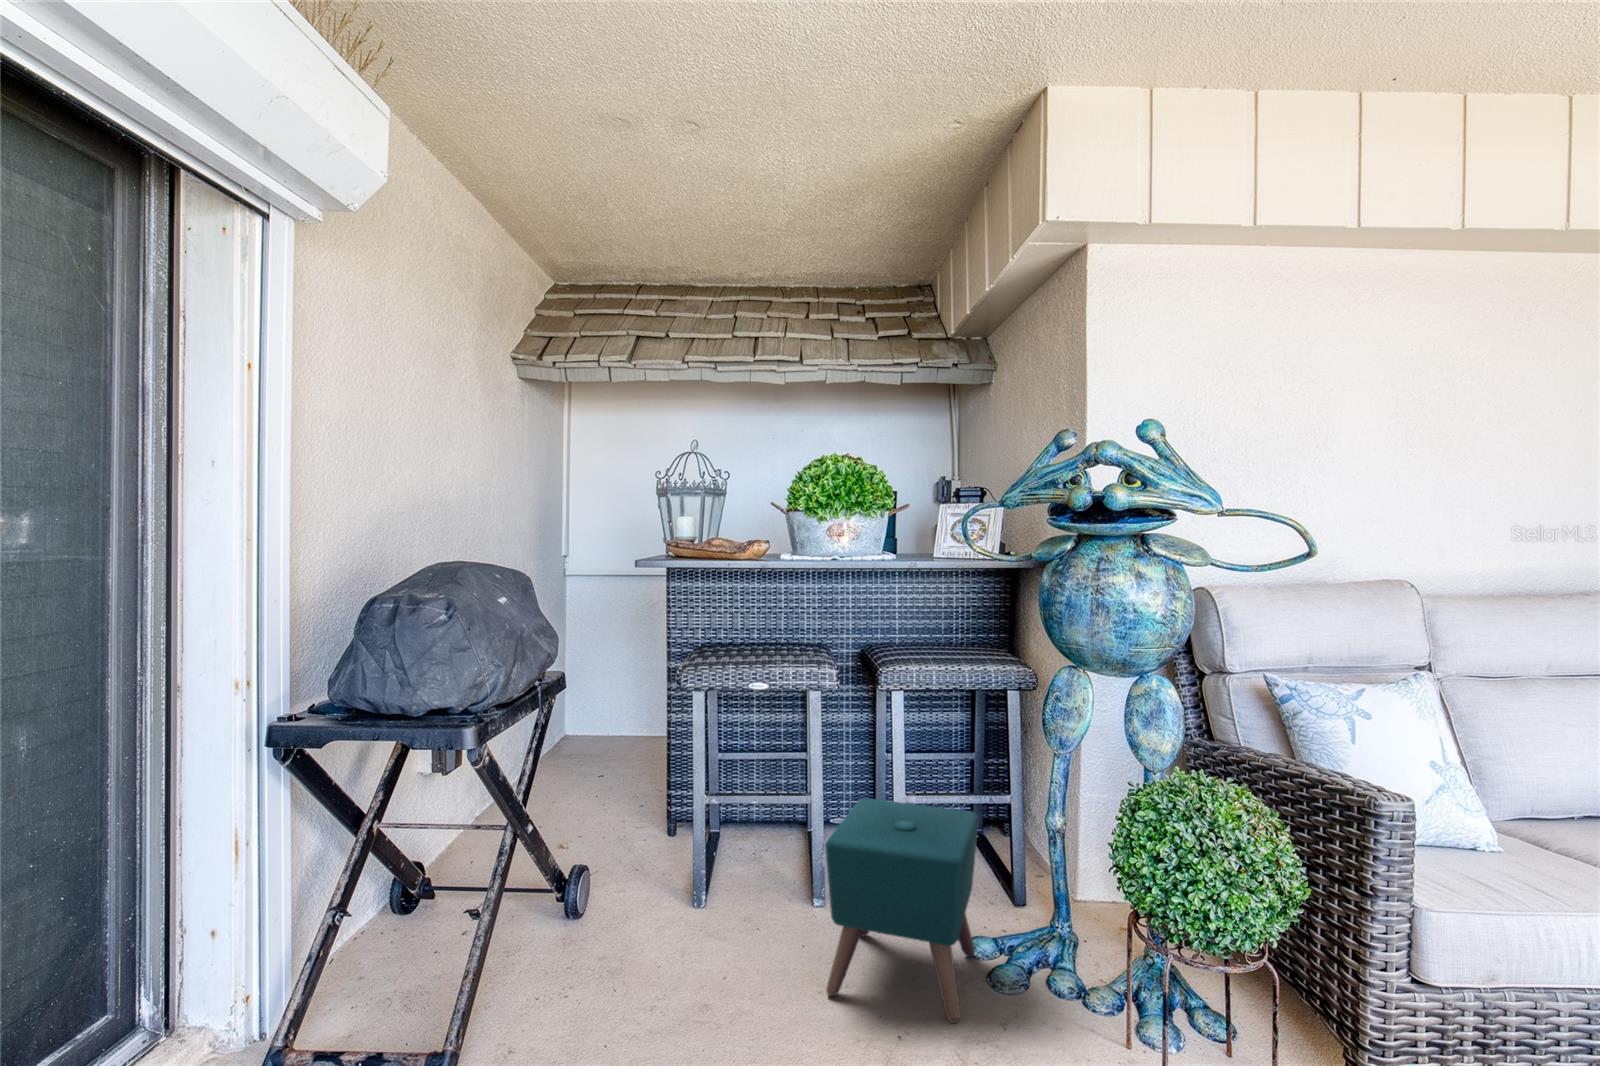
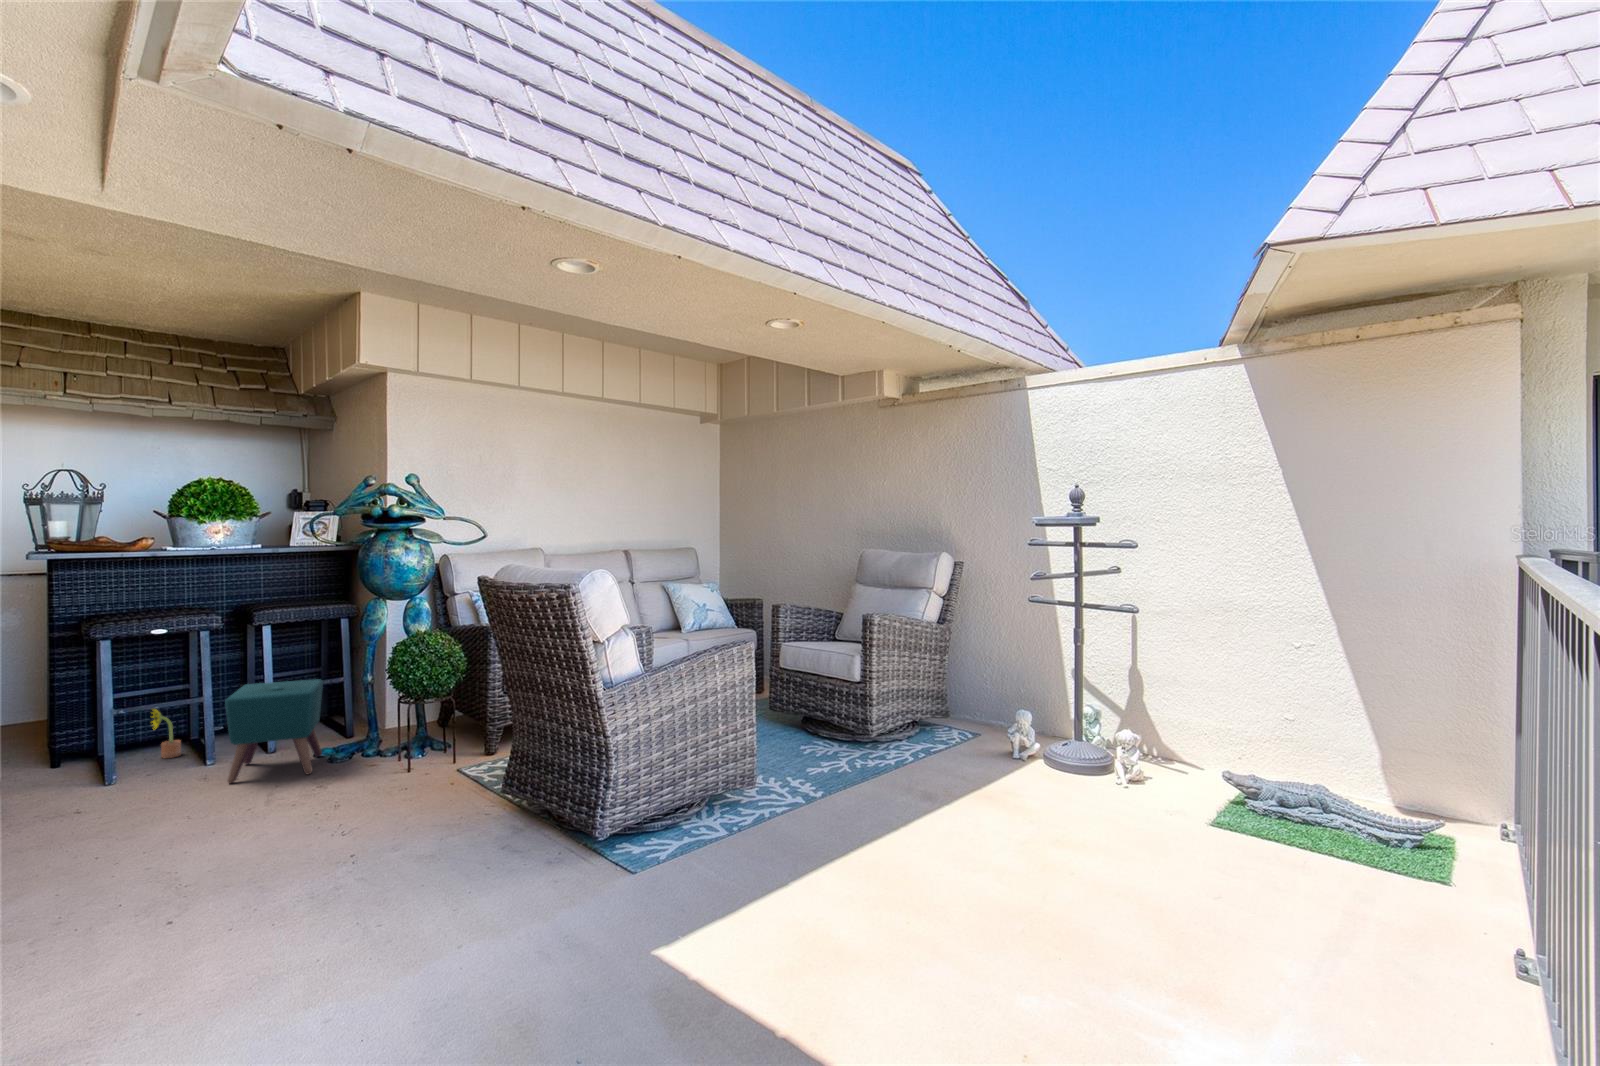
decorative plant: none [756,791,789,873] -> present [152,709,181,758]

